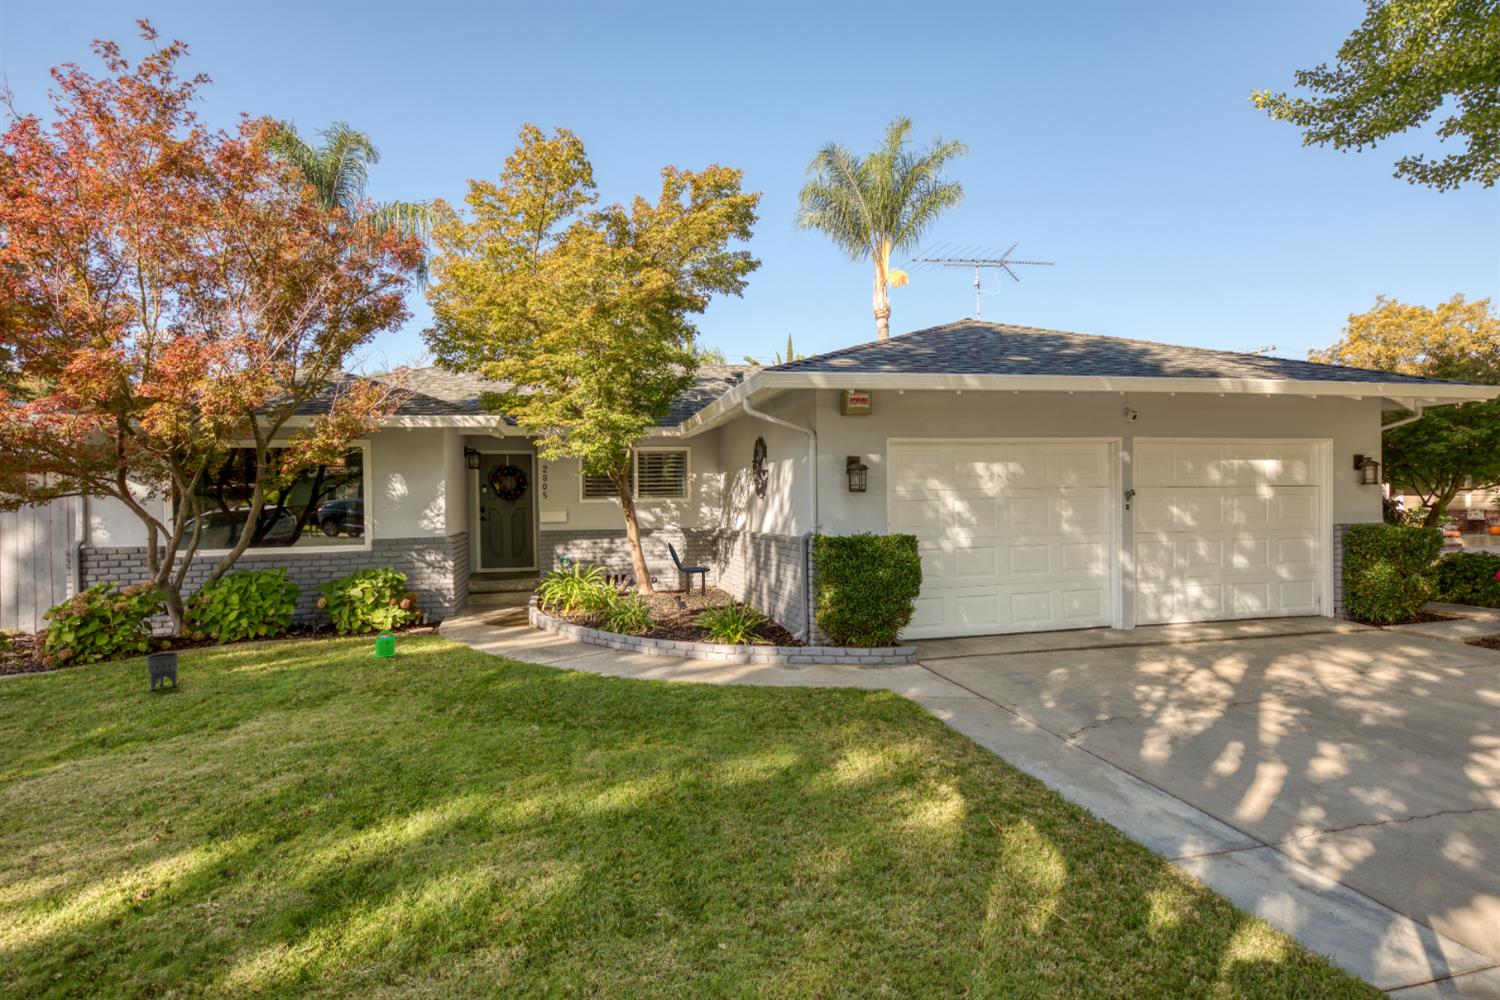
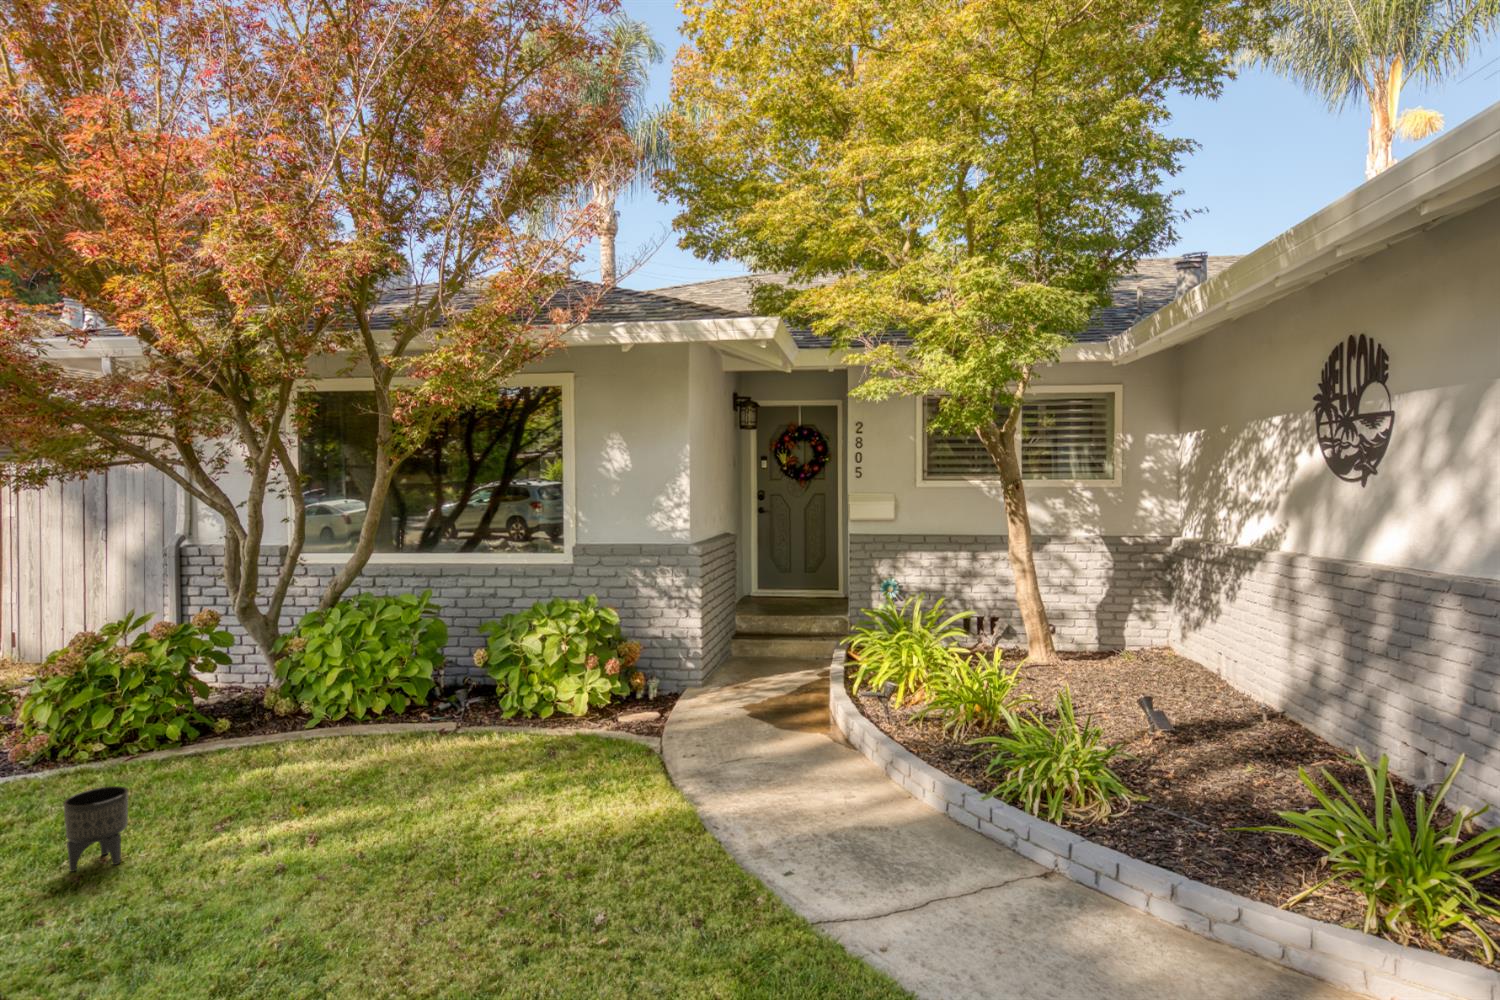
chair: present [668,542,711,595] -> none [1092,566,1185,678]
watering can: present [376,630,396,657] -> none [513,757,558,820]

